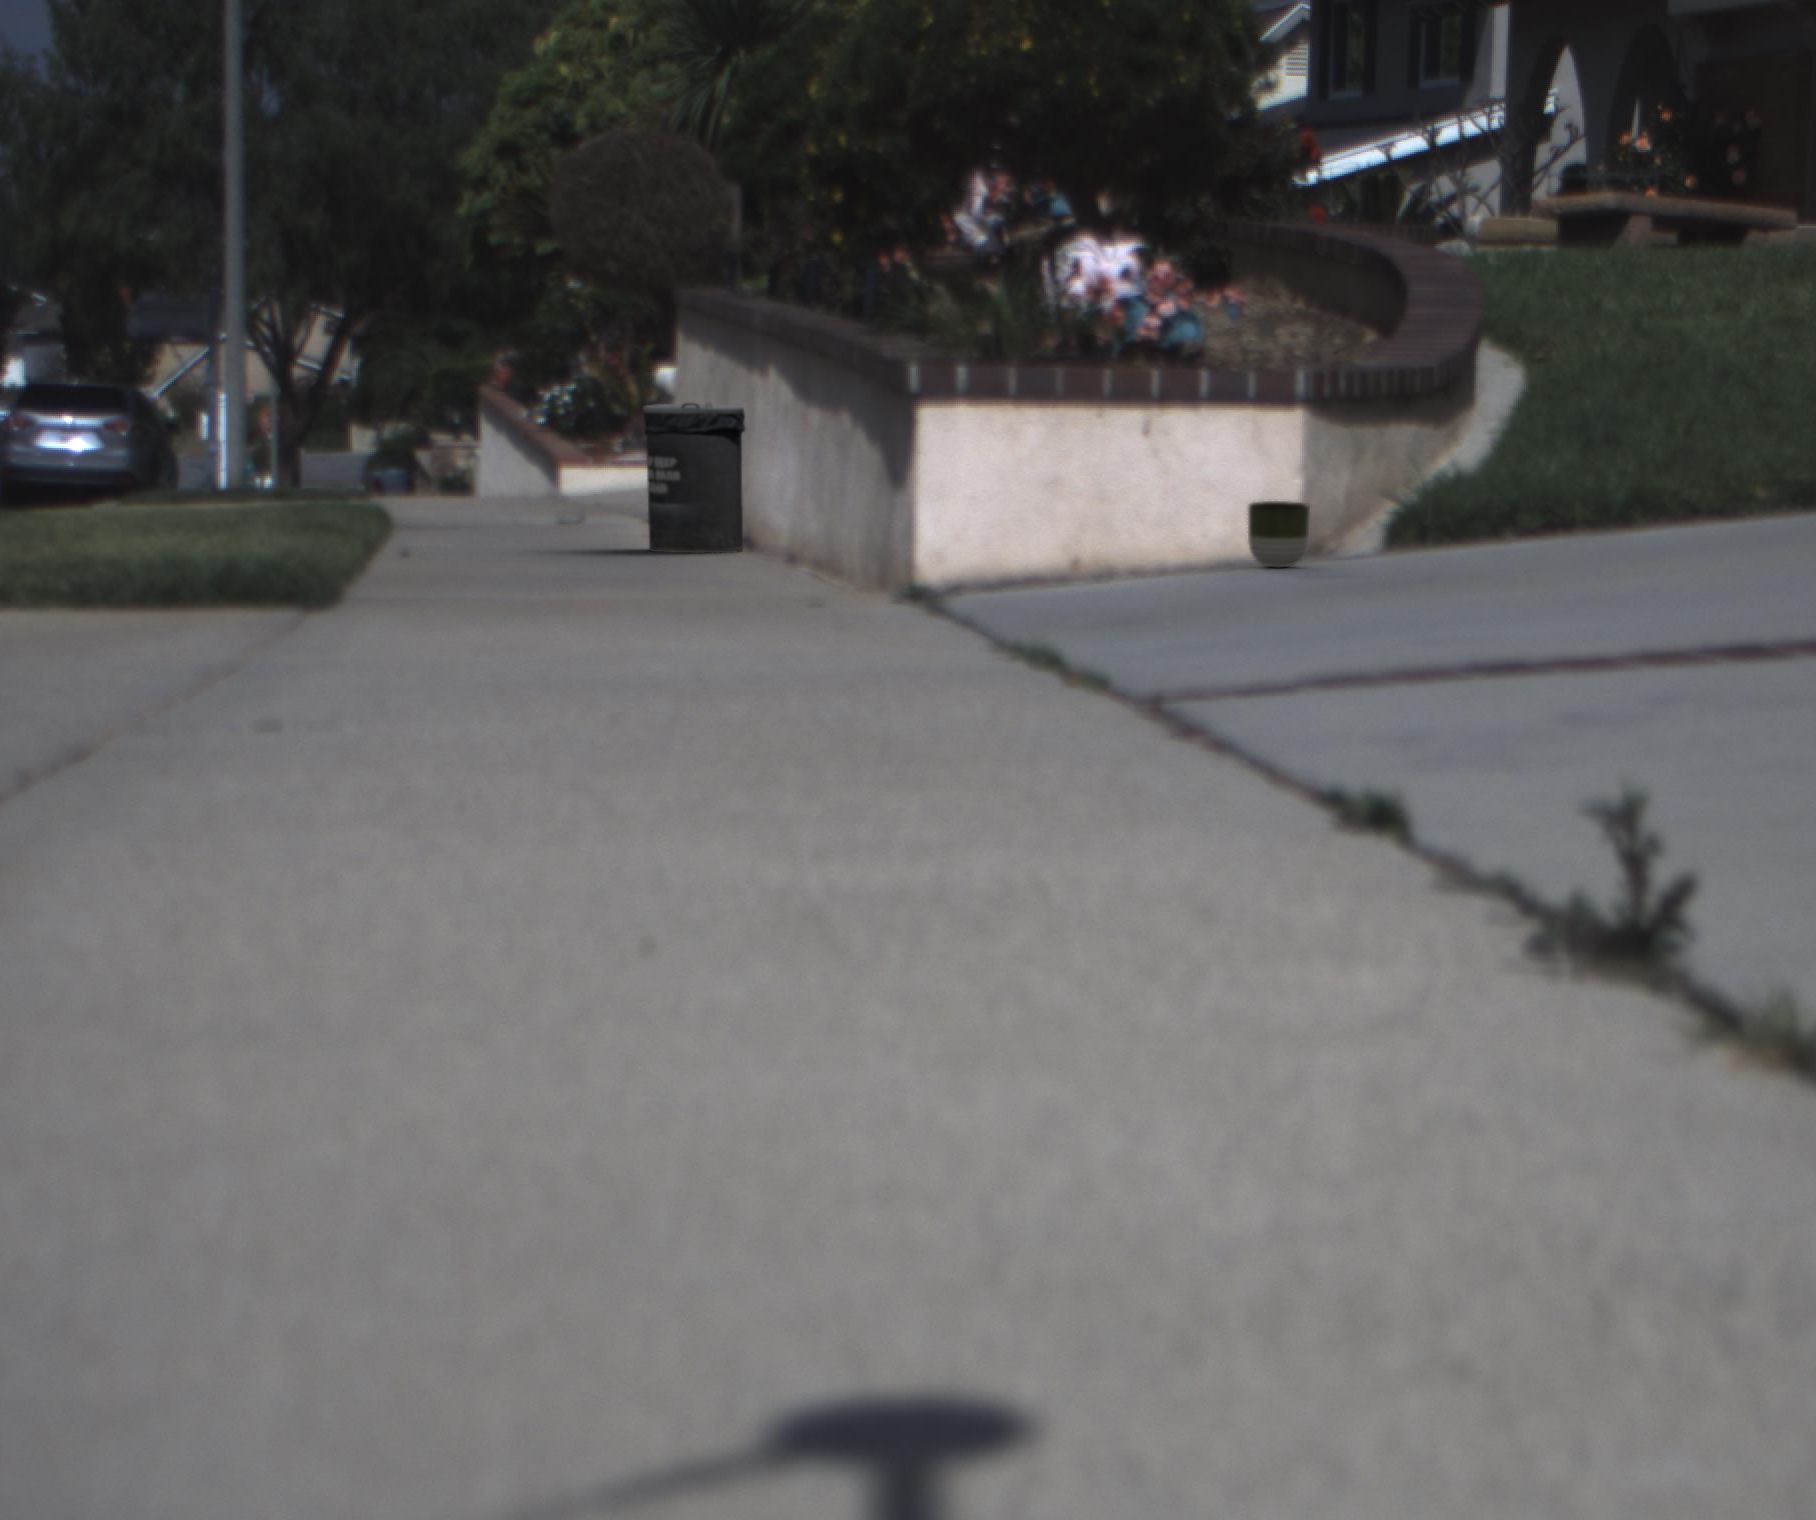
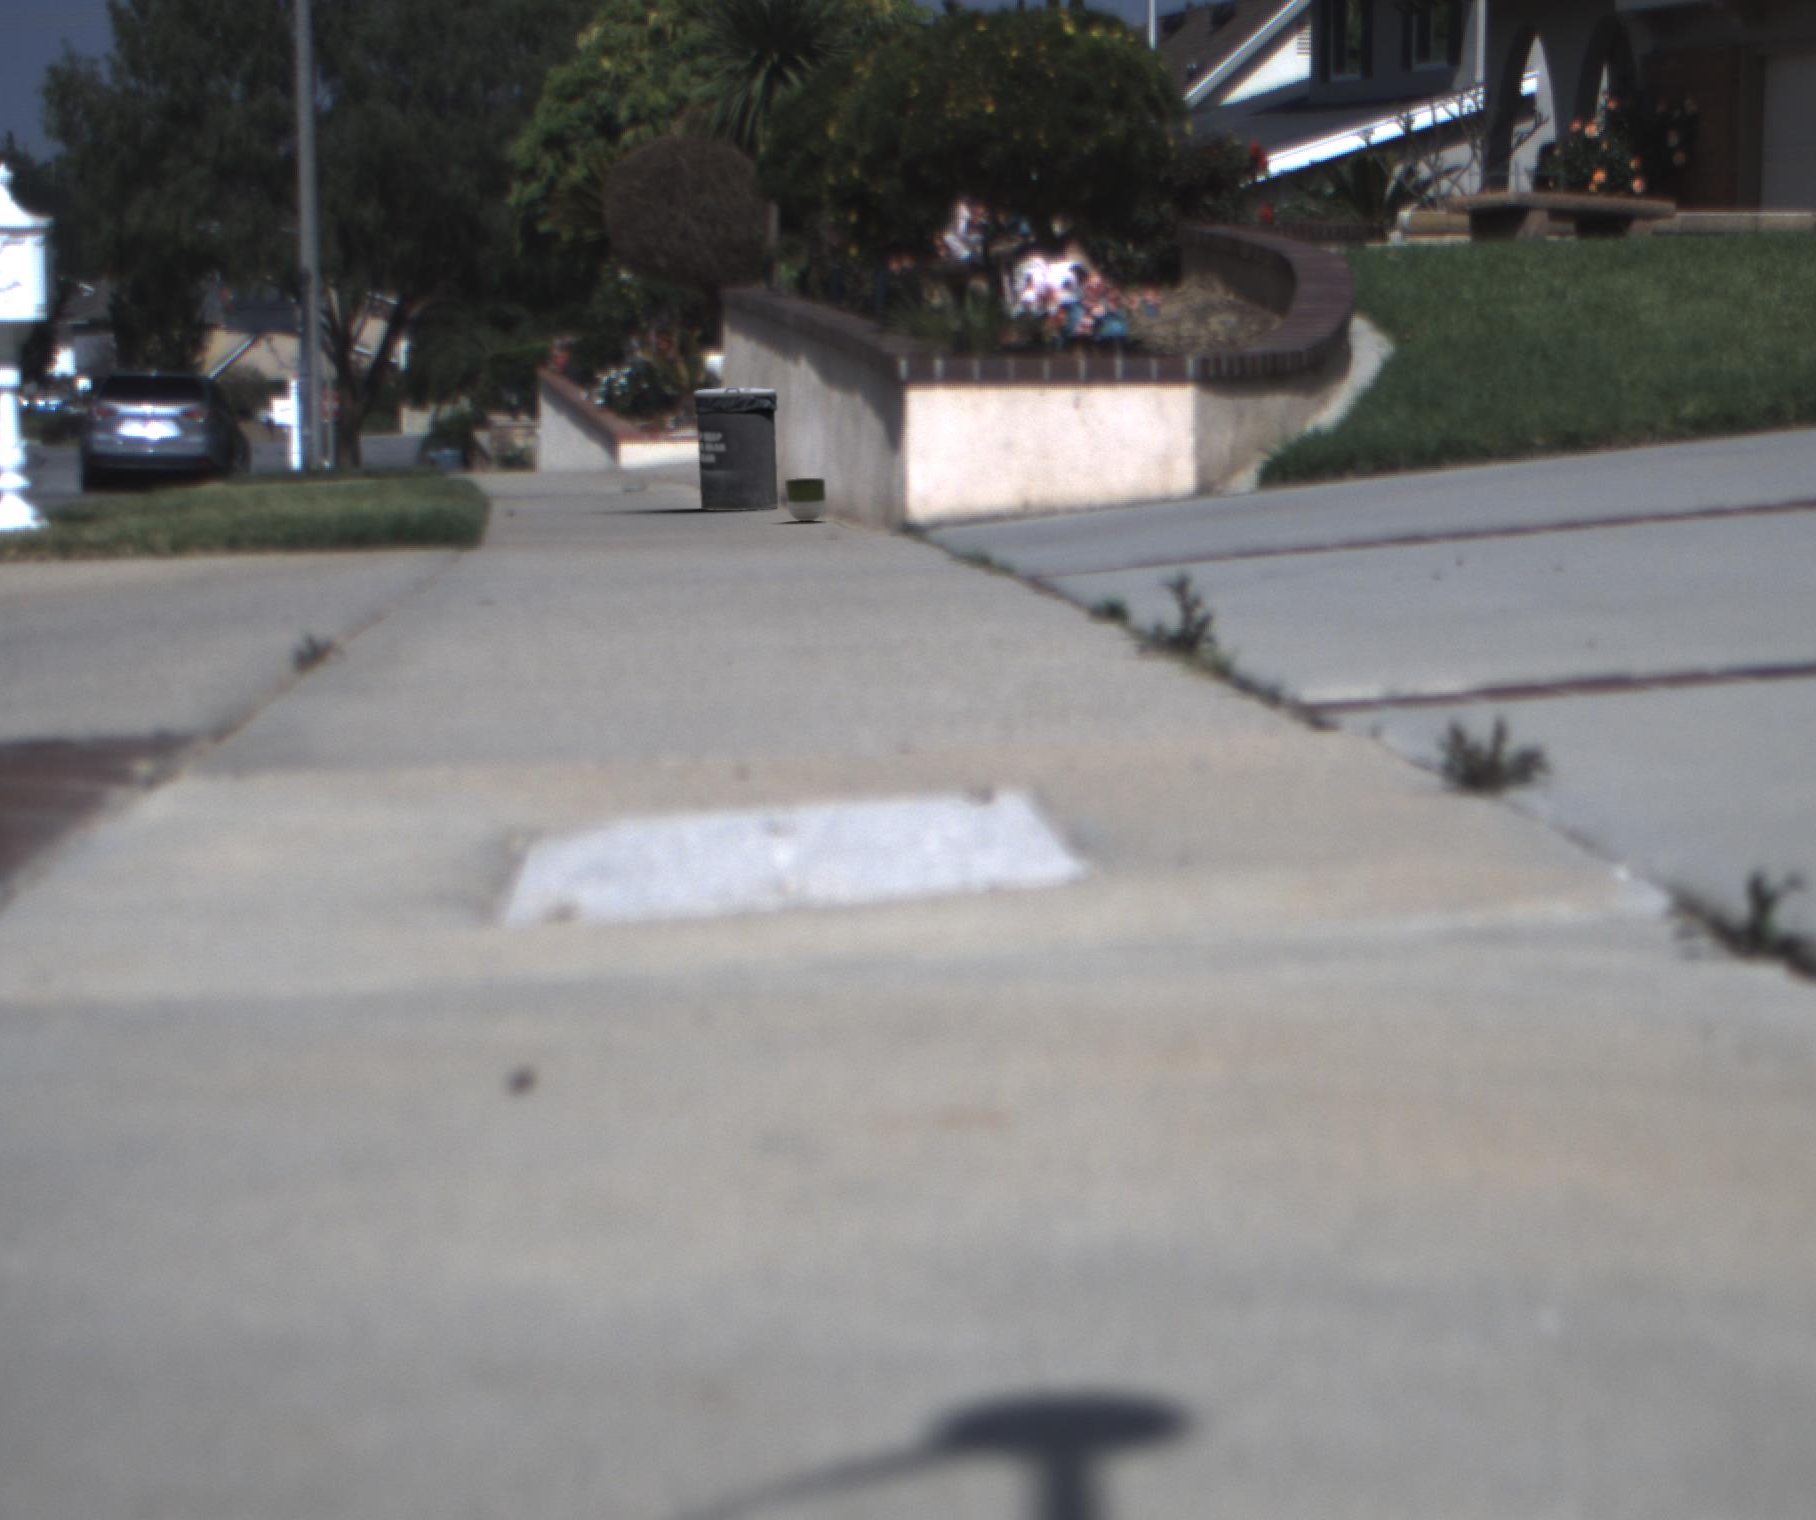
planter: present [1248,501,1310,568] -> present [785,478,826,521]

